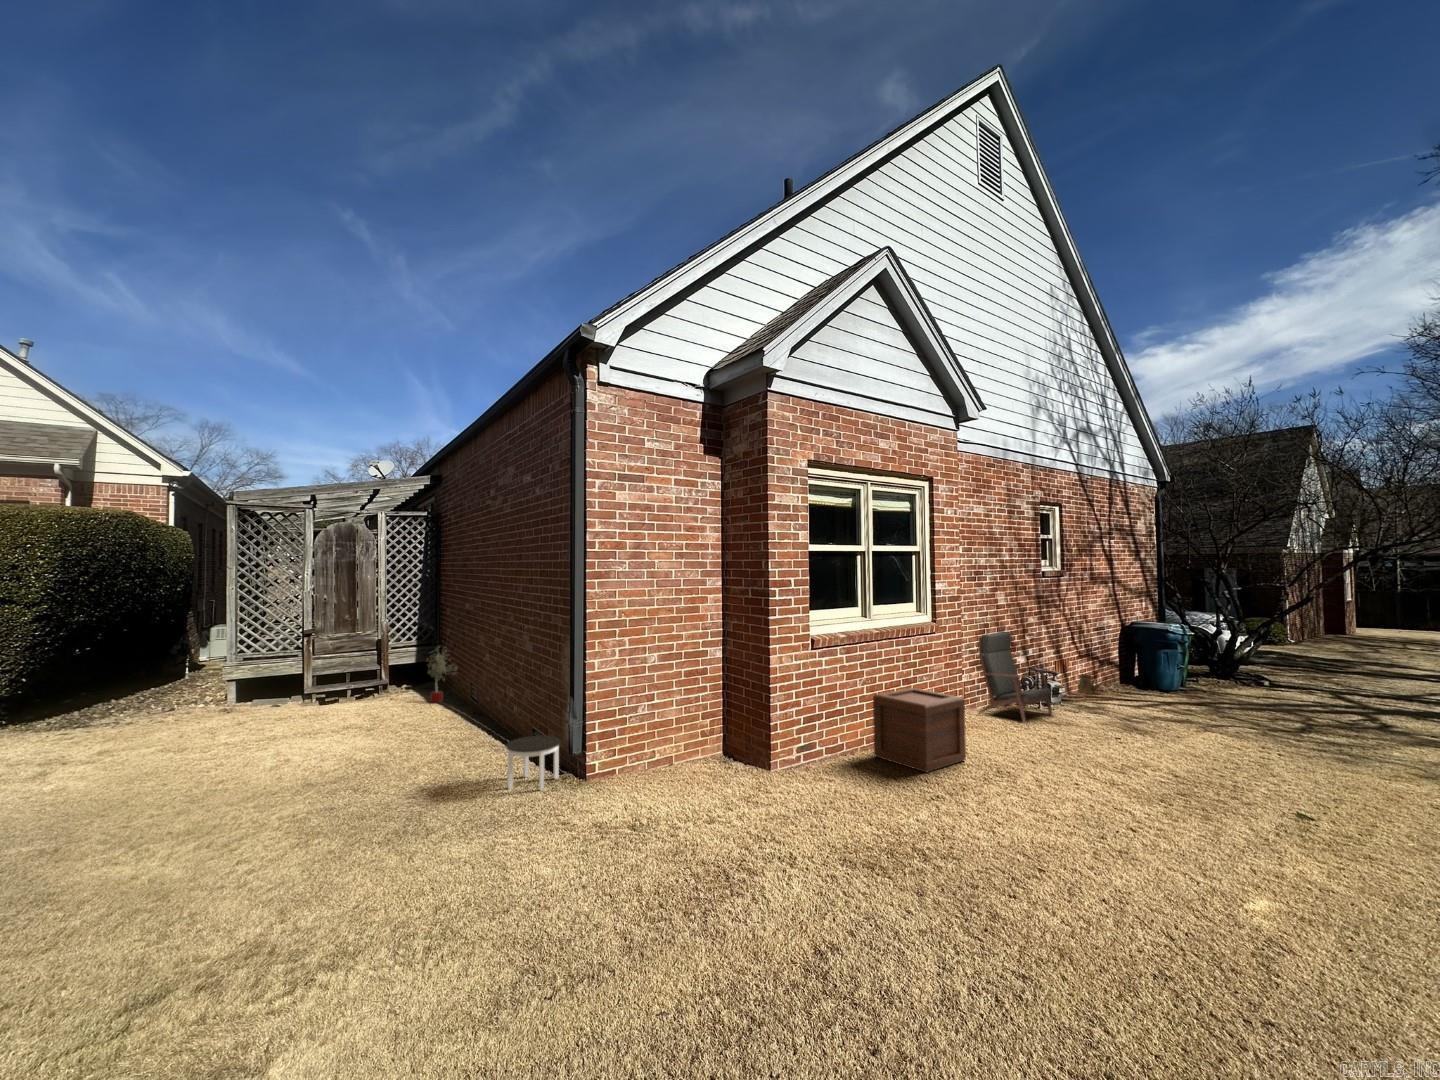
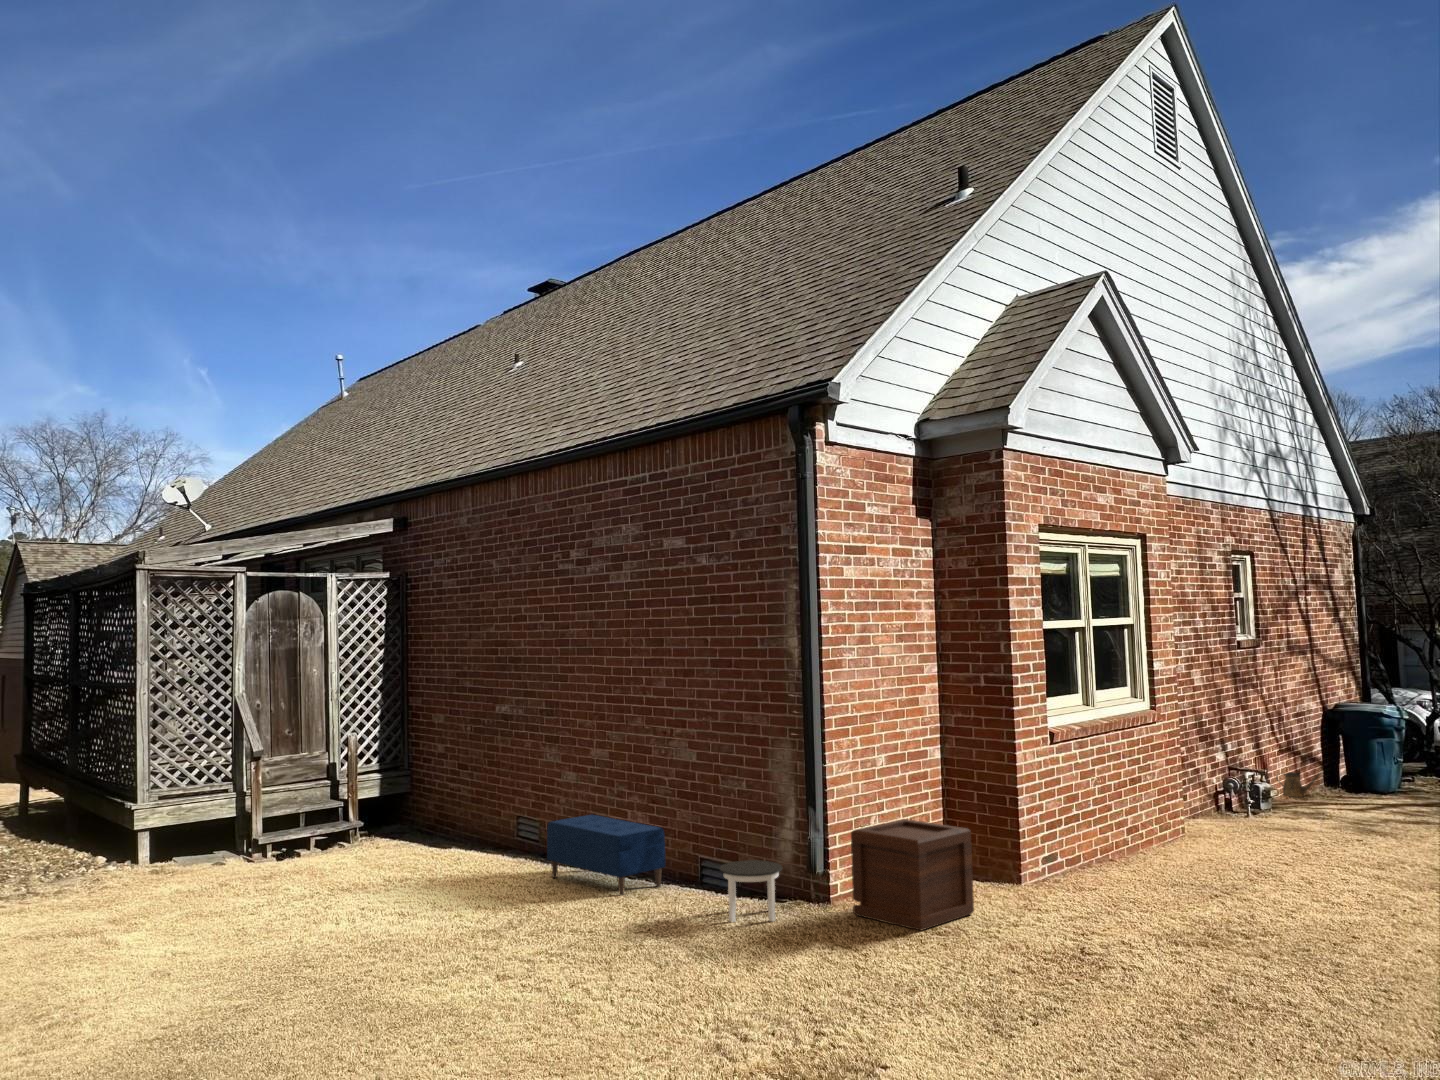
lounge chair: present [978,632,1053,723] -> none [1182,720,1273,831]
potted tree: present [428,646,457,703] -> none [440,764,486,847]
bench: none [447,687,516,755] -> present [547,815,665,896]
wooden crate: present [873,688,966,772] -> present [851,819,974,931]

